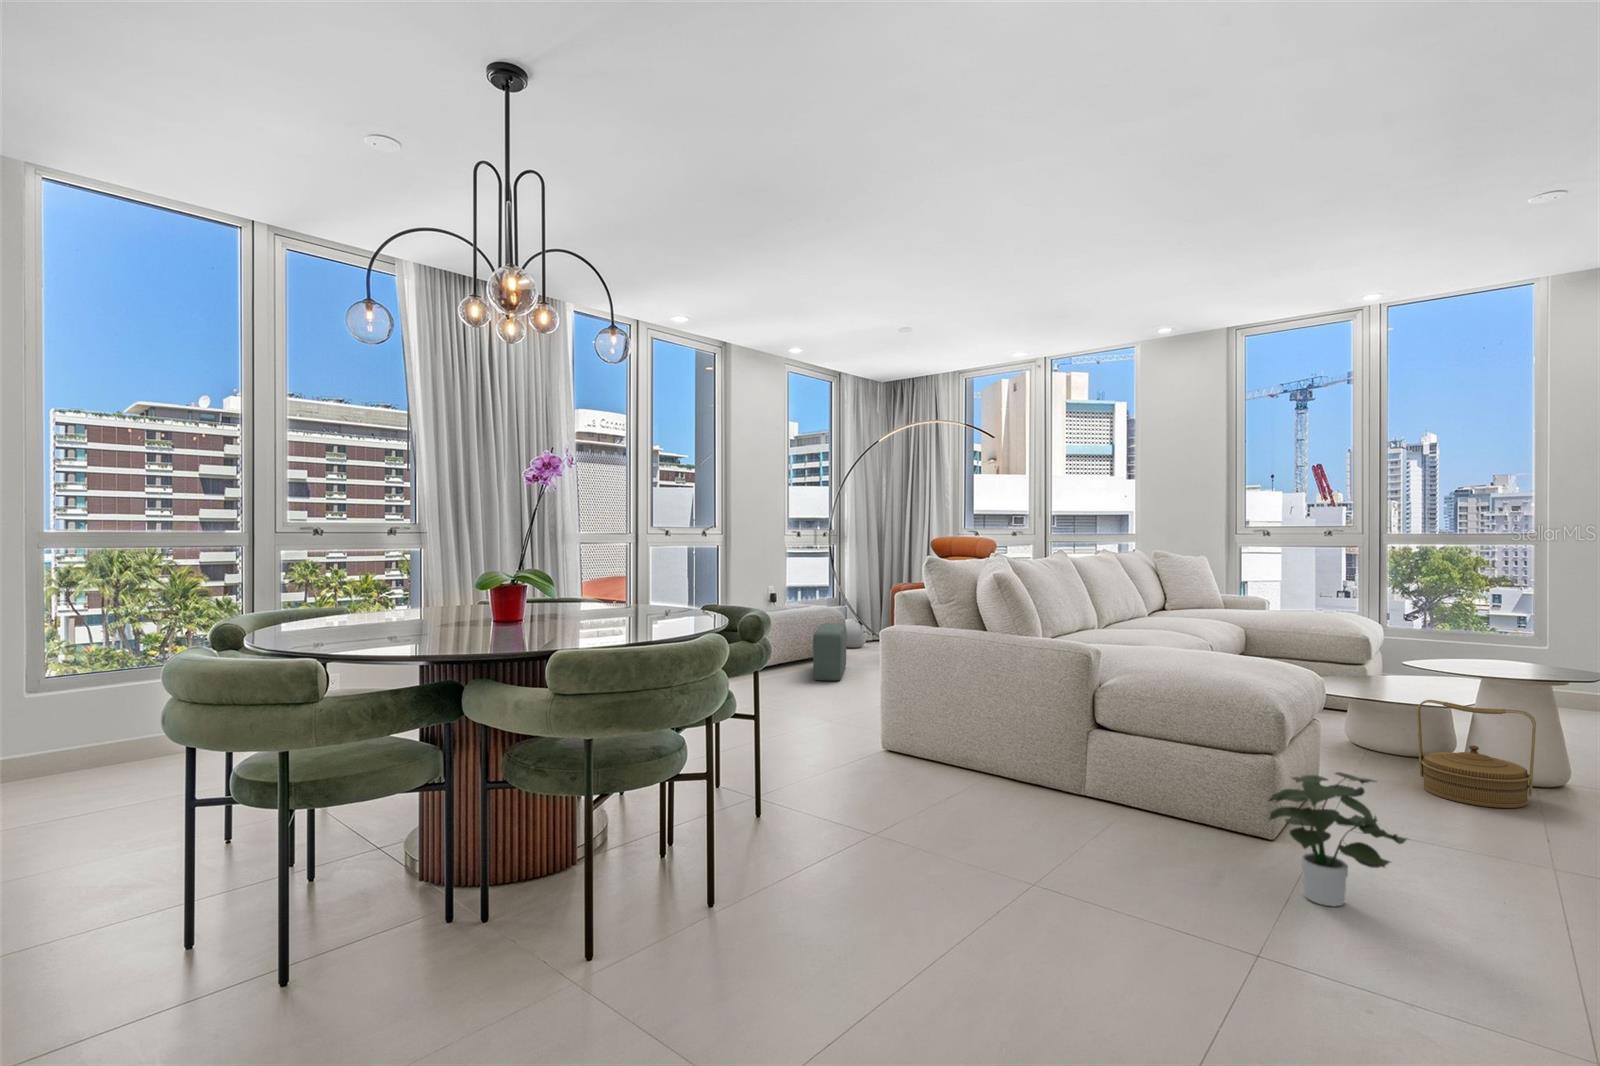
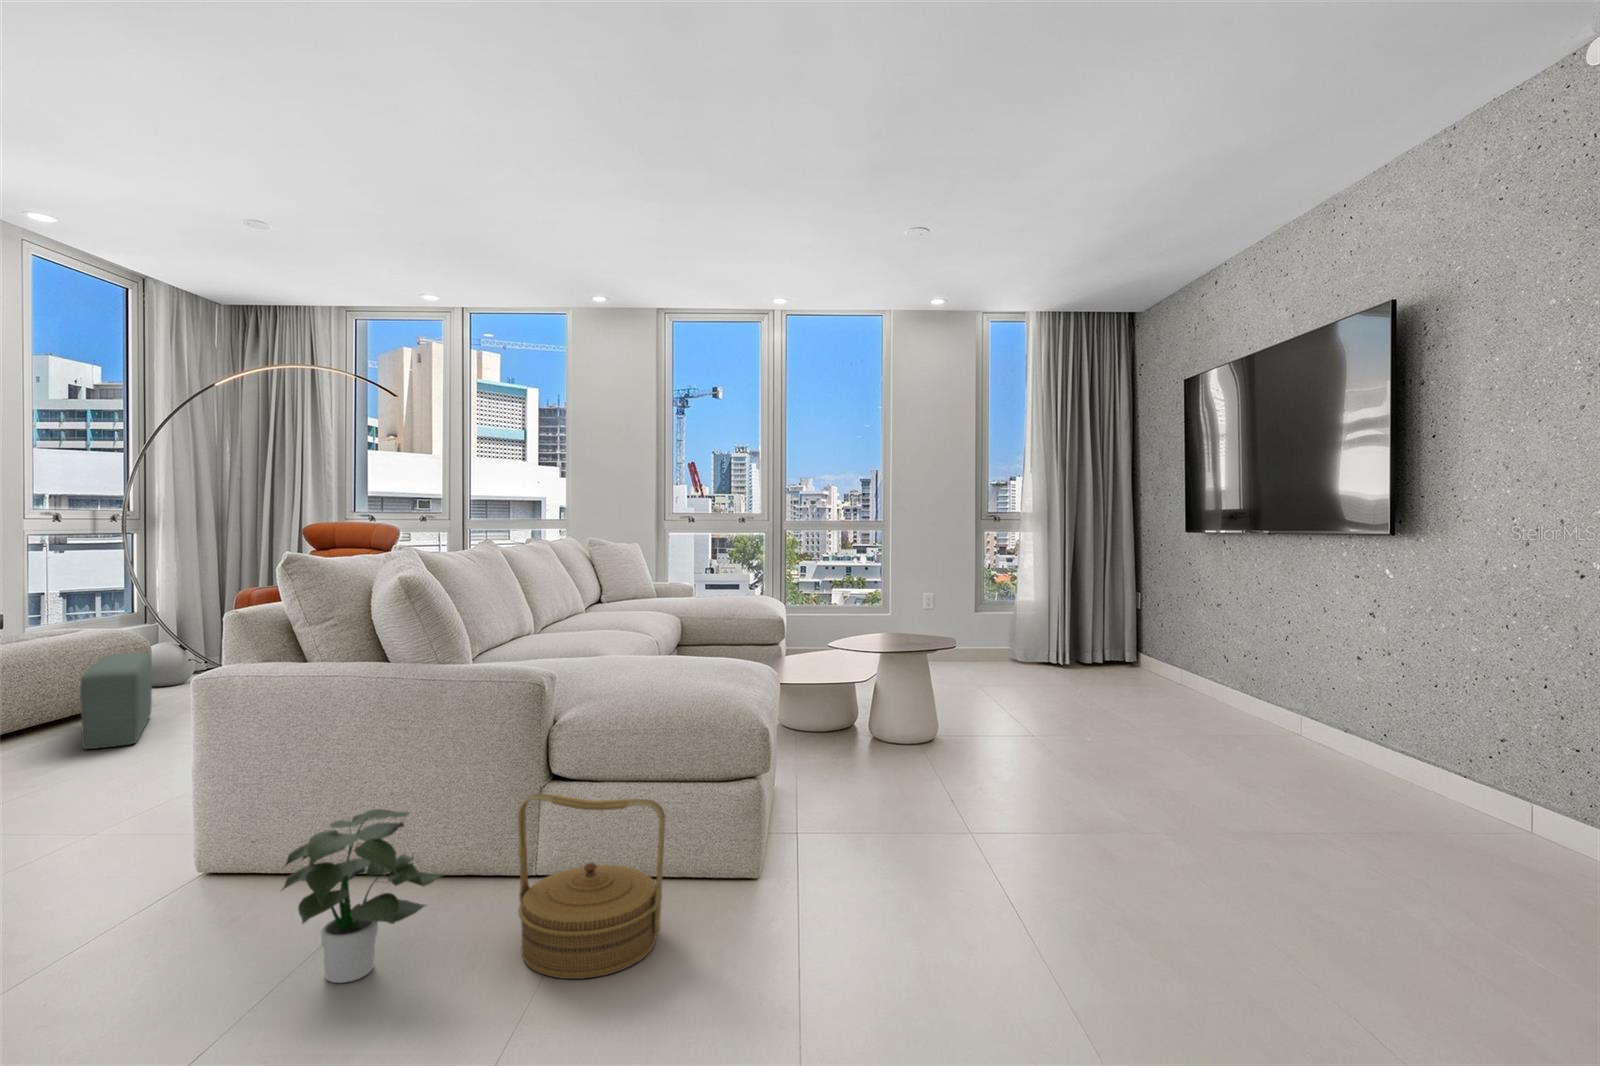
basket: present [1417,700,1536,808] -> present [518,794,665,979]
potted plant: present [1269,772,1407,907] -> present [283,809,441,983]

